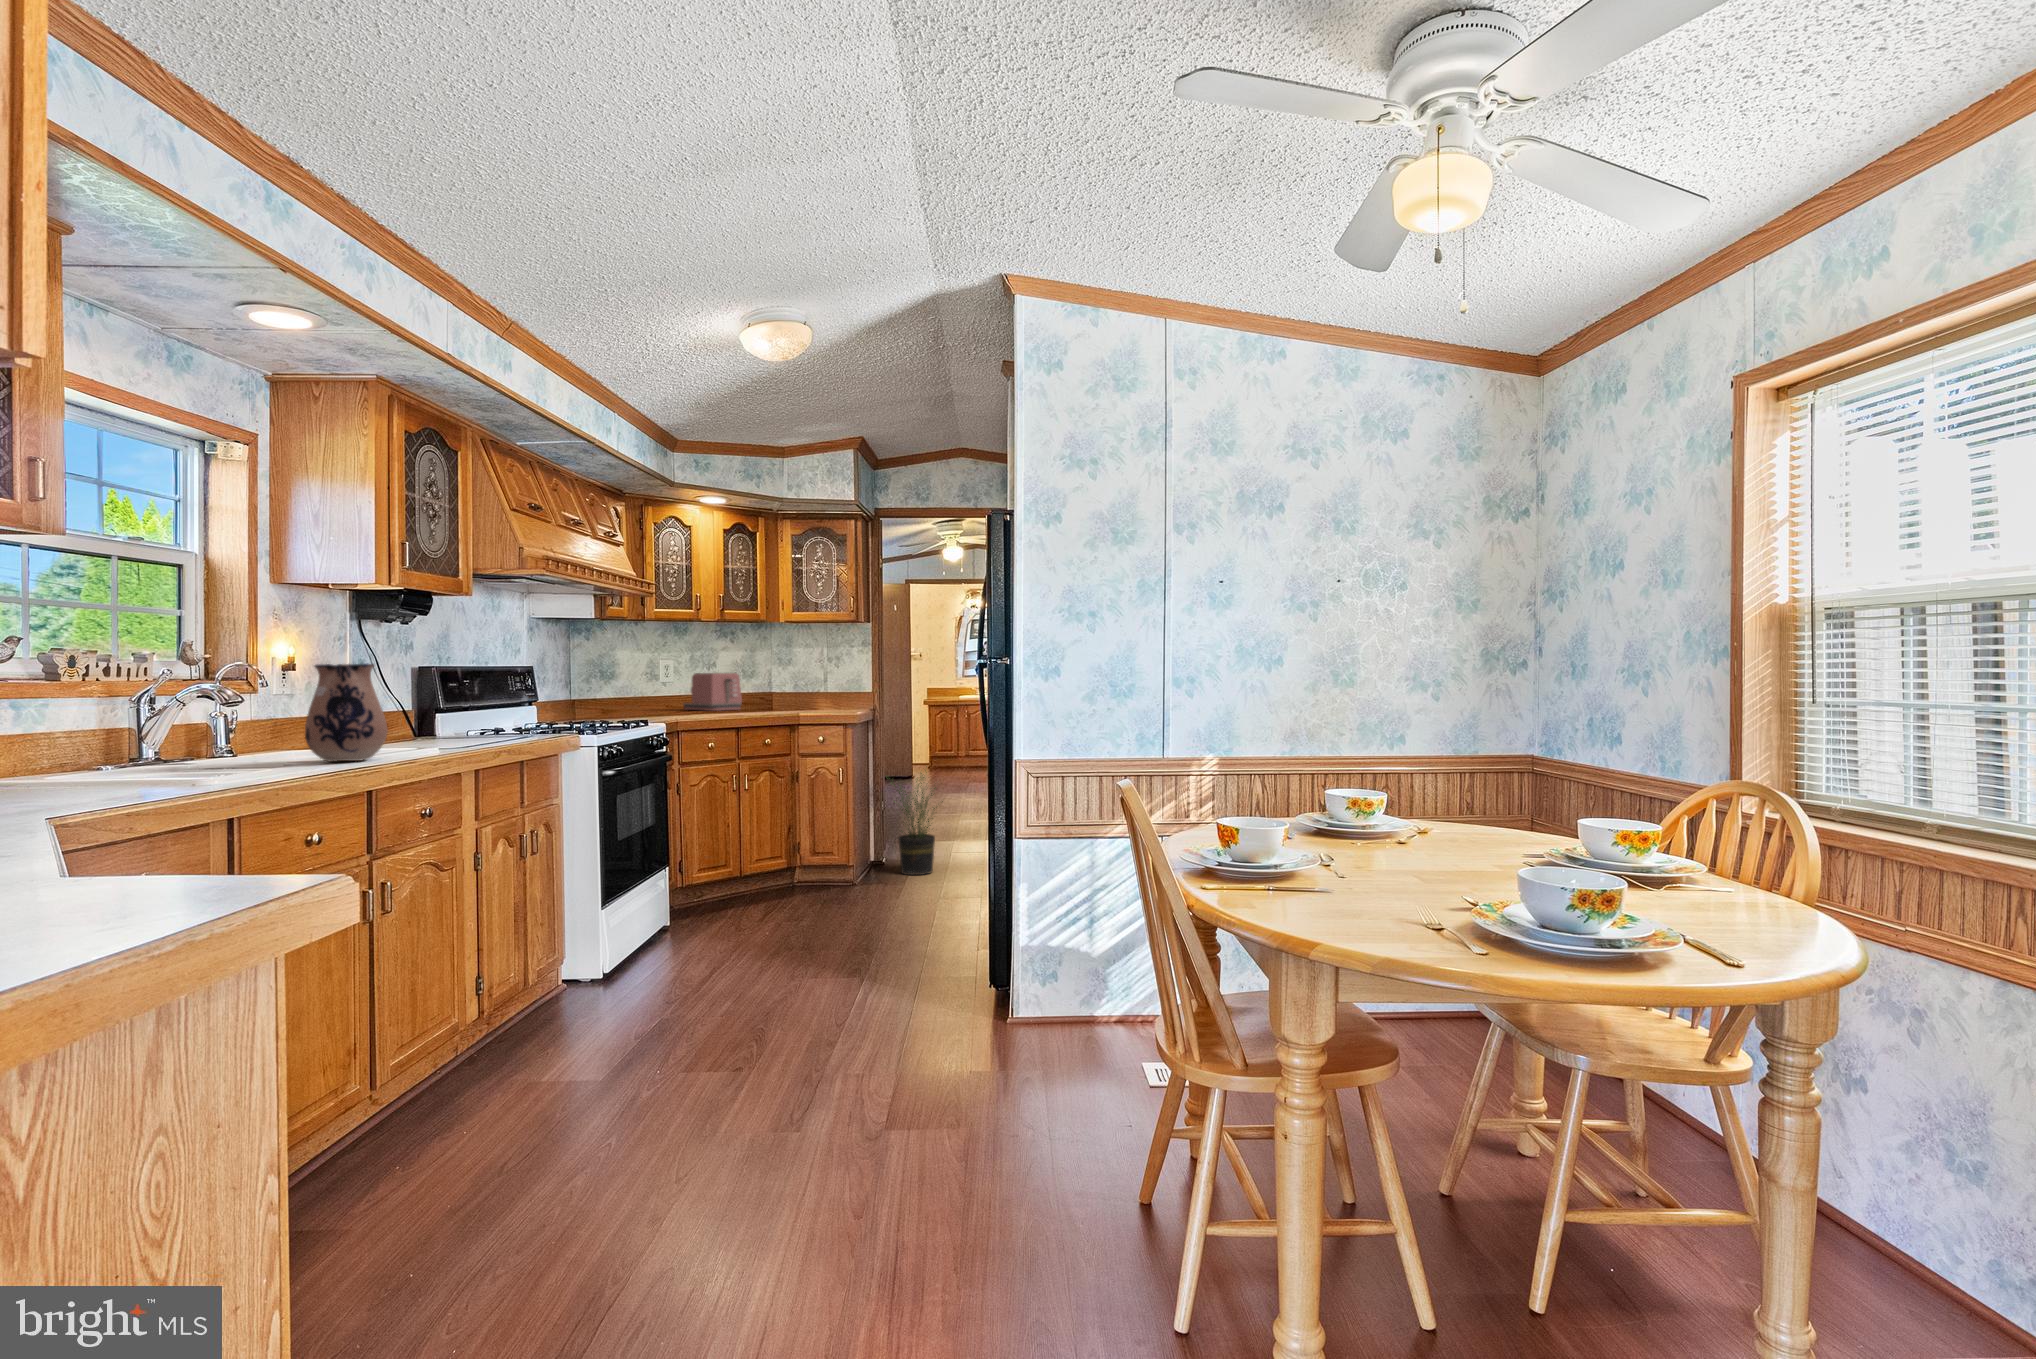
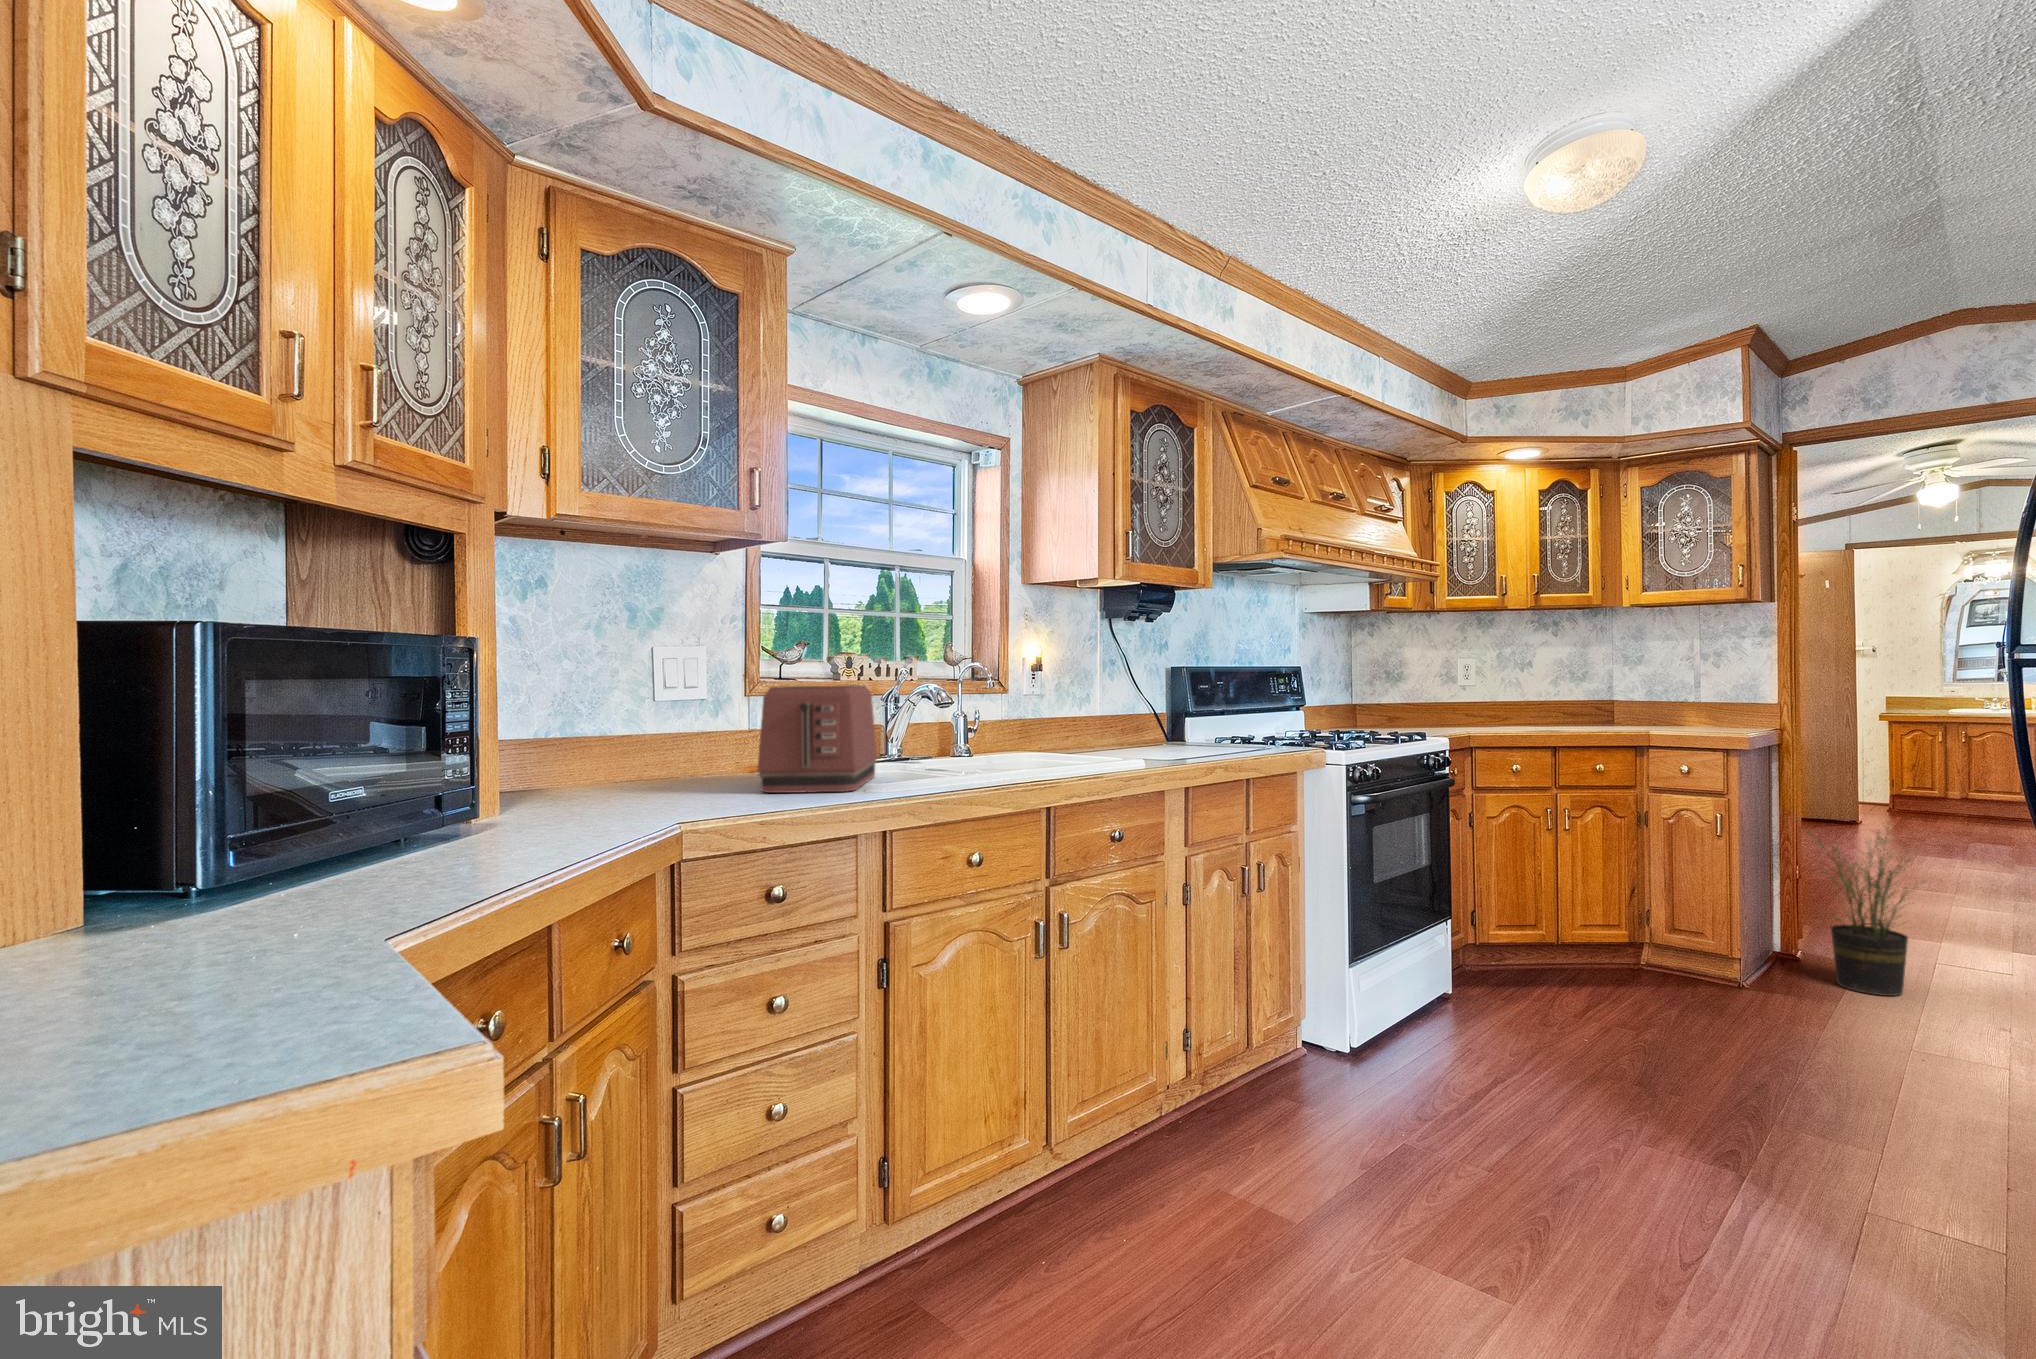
ceramic pitcher: present [305,663,388,762] -> none [998,663,1072,771]
toaster: present [683,673,742,711] -> present [758,685,877,793]

